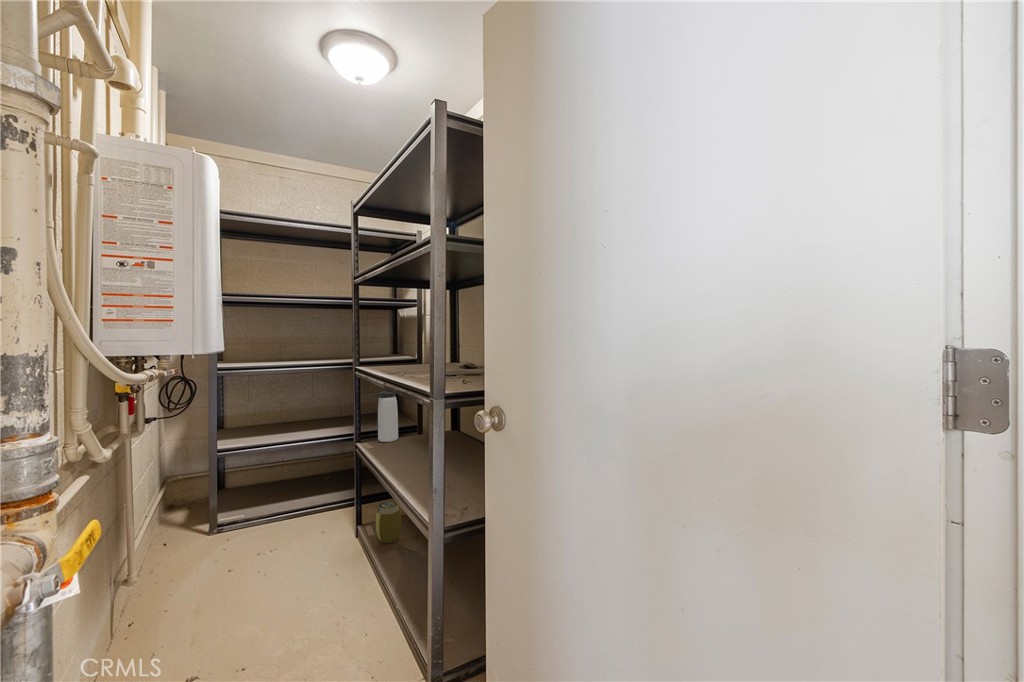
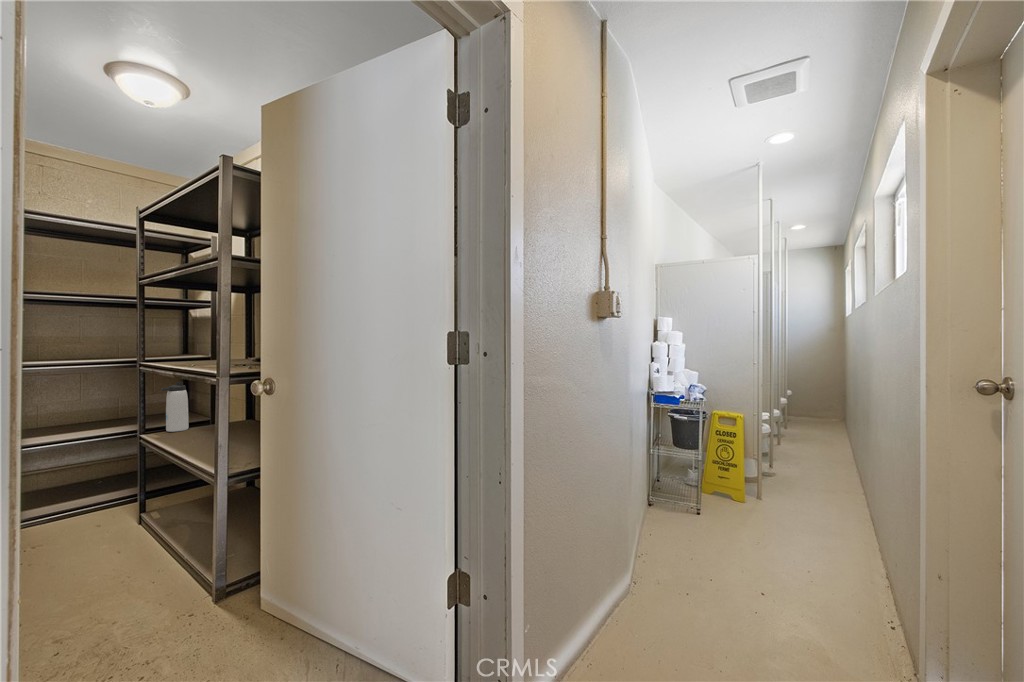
jar: present [376,501,401,543] -> none [163,486,191,524]

